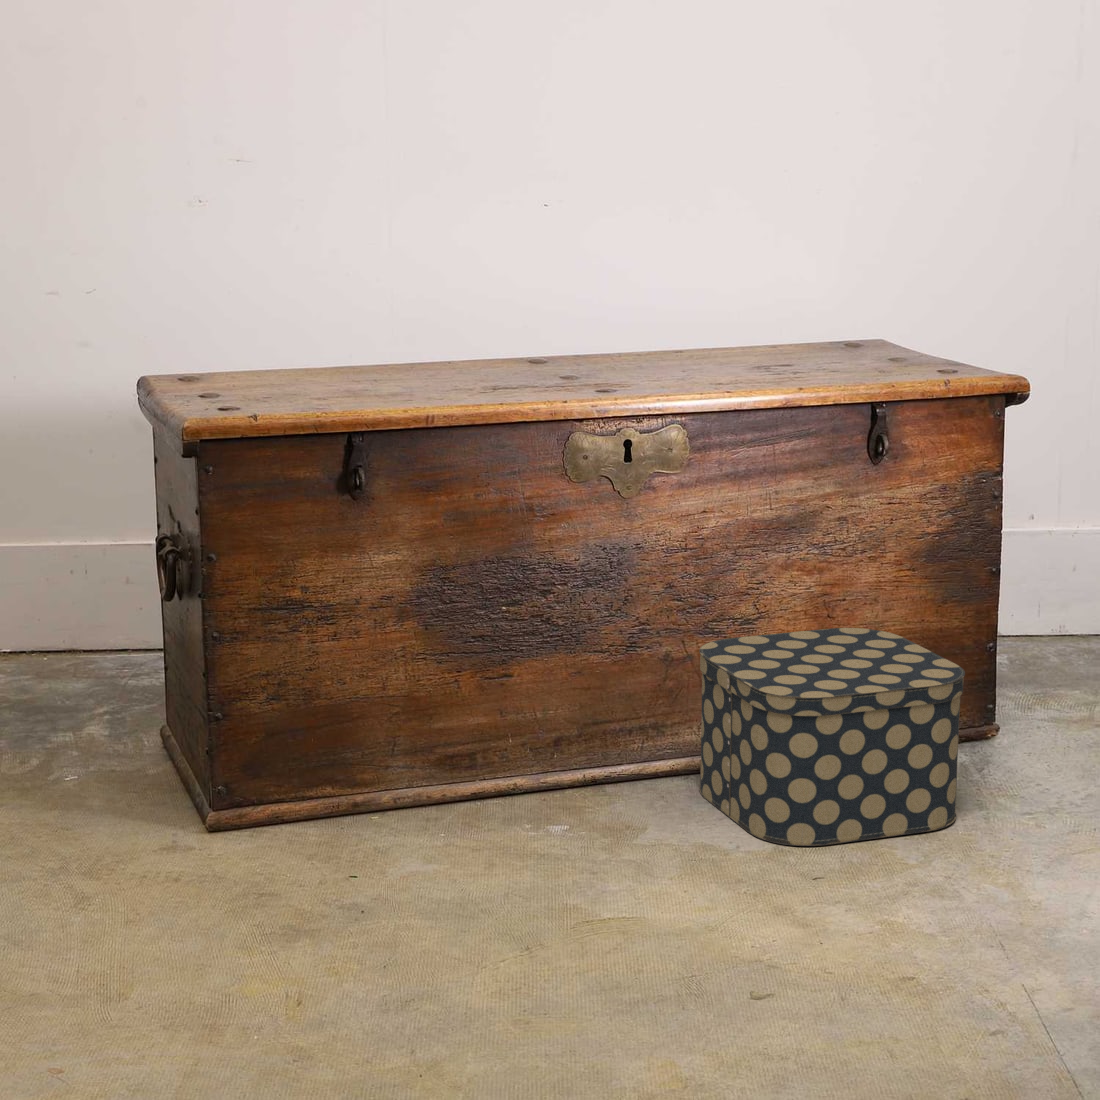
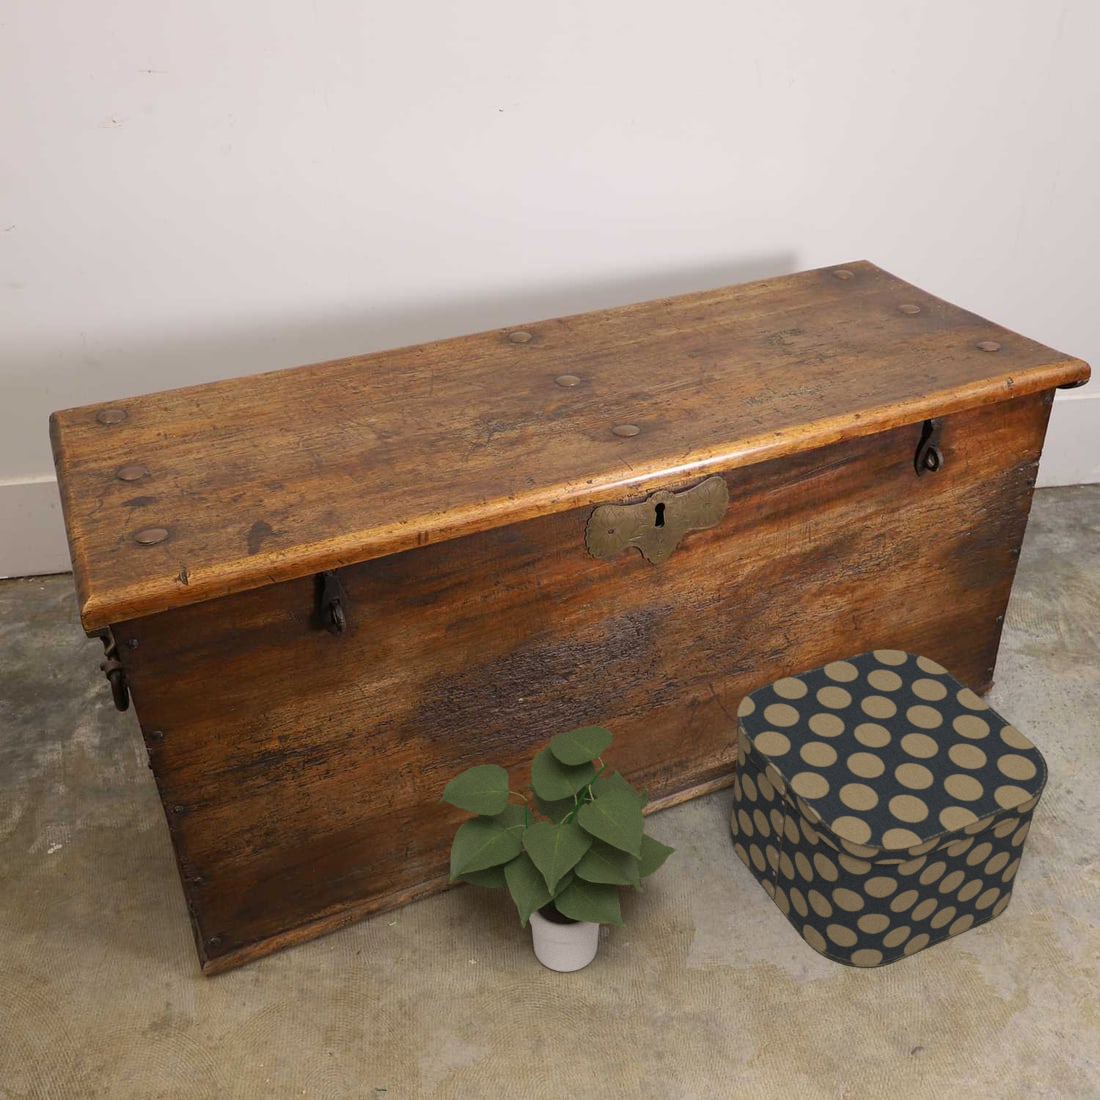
potted plant: none [424,613,633,837] -> present [437,726,677,972]

